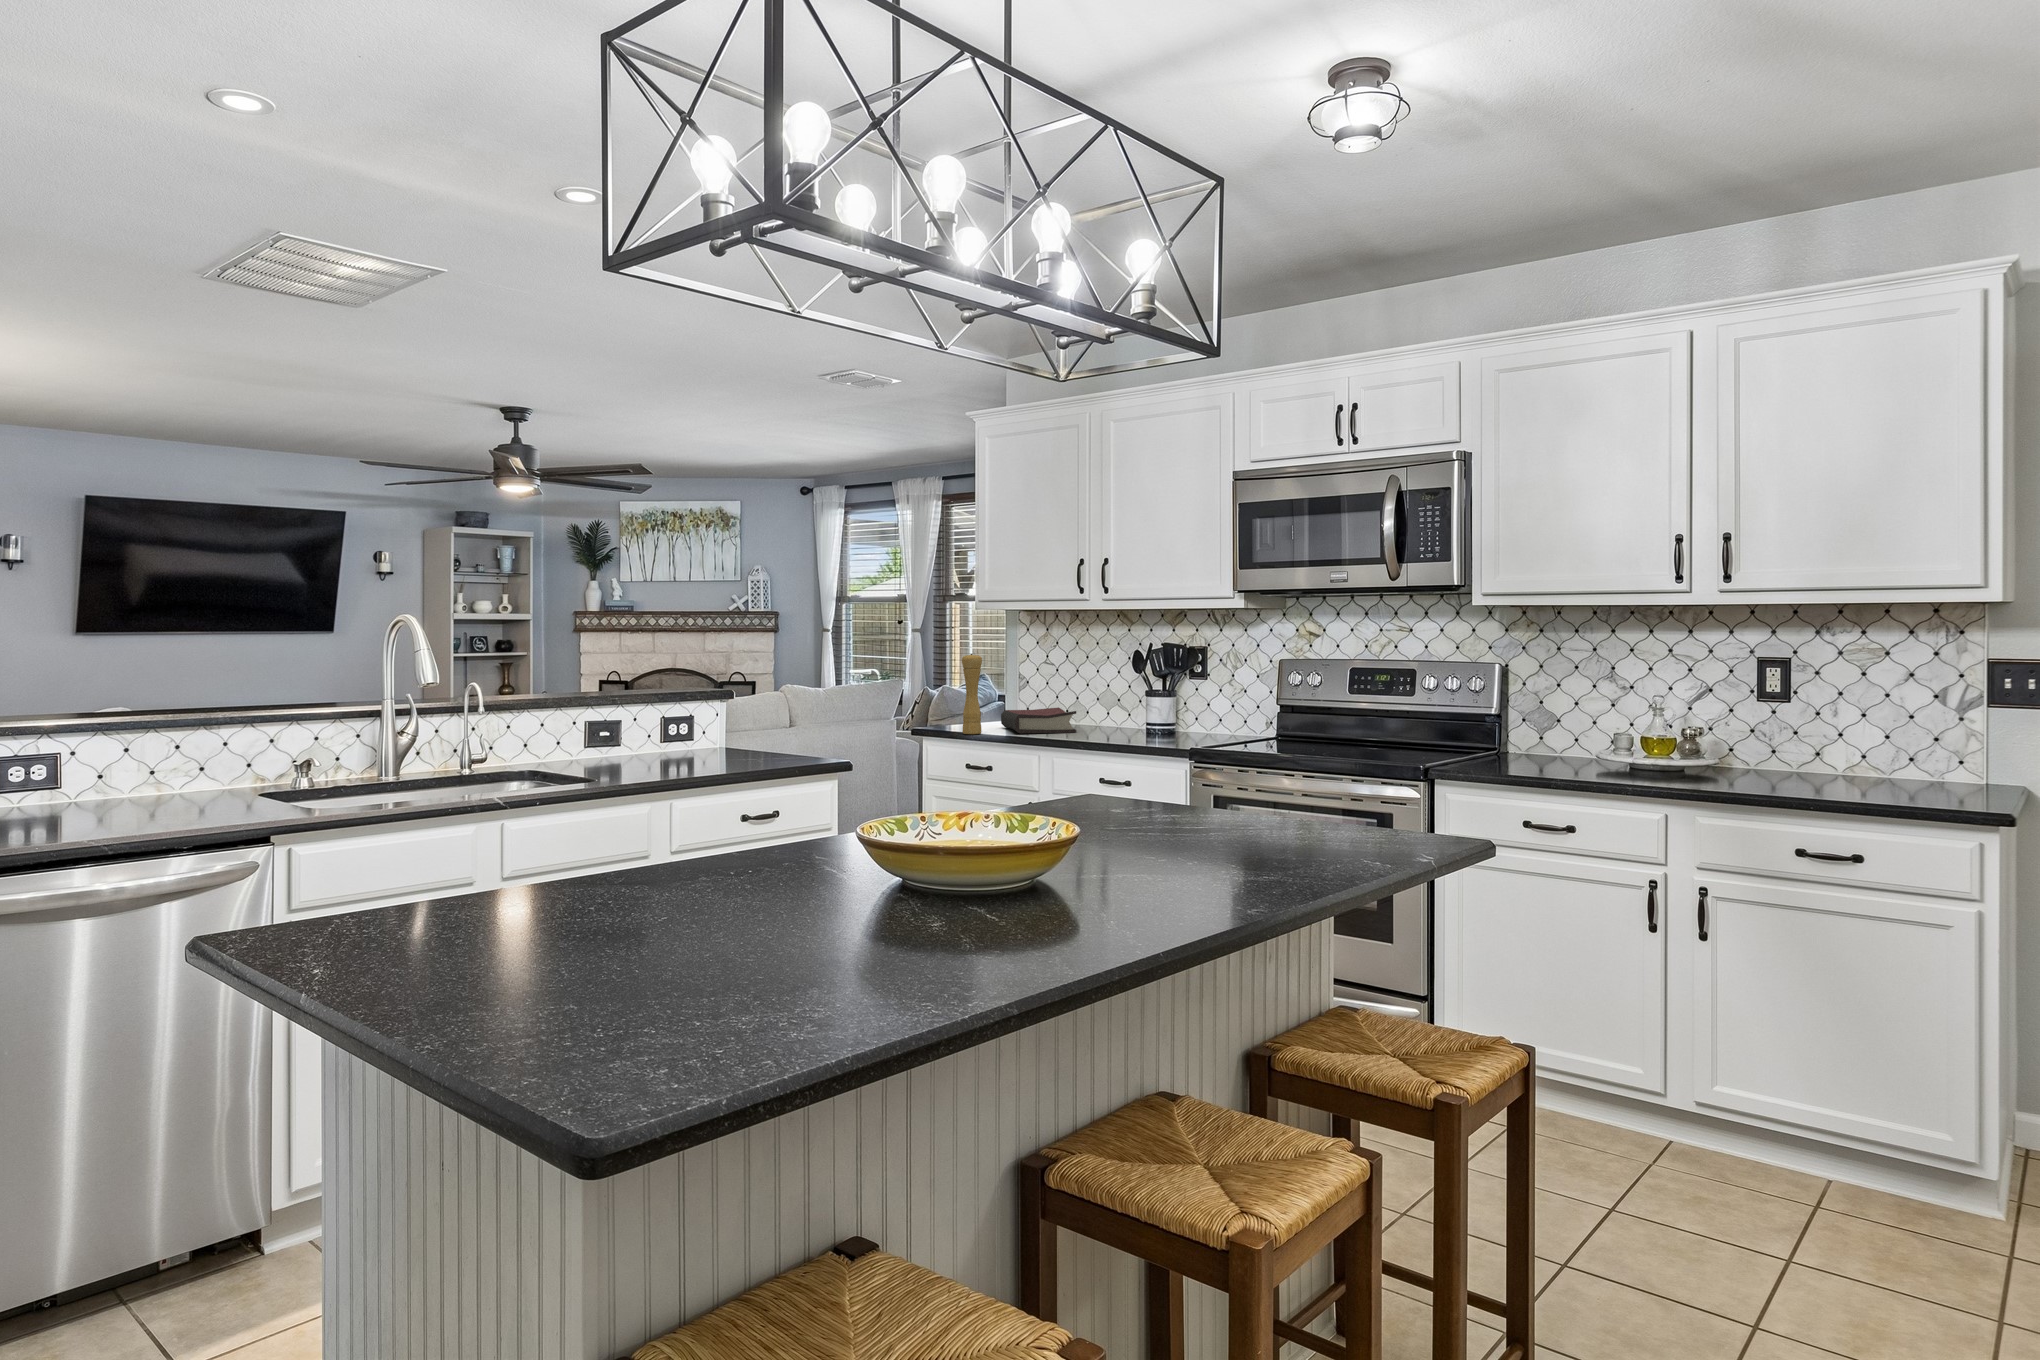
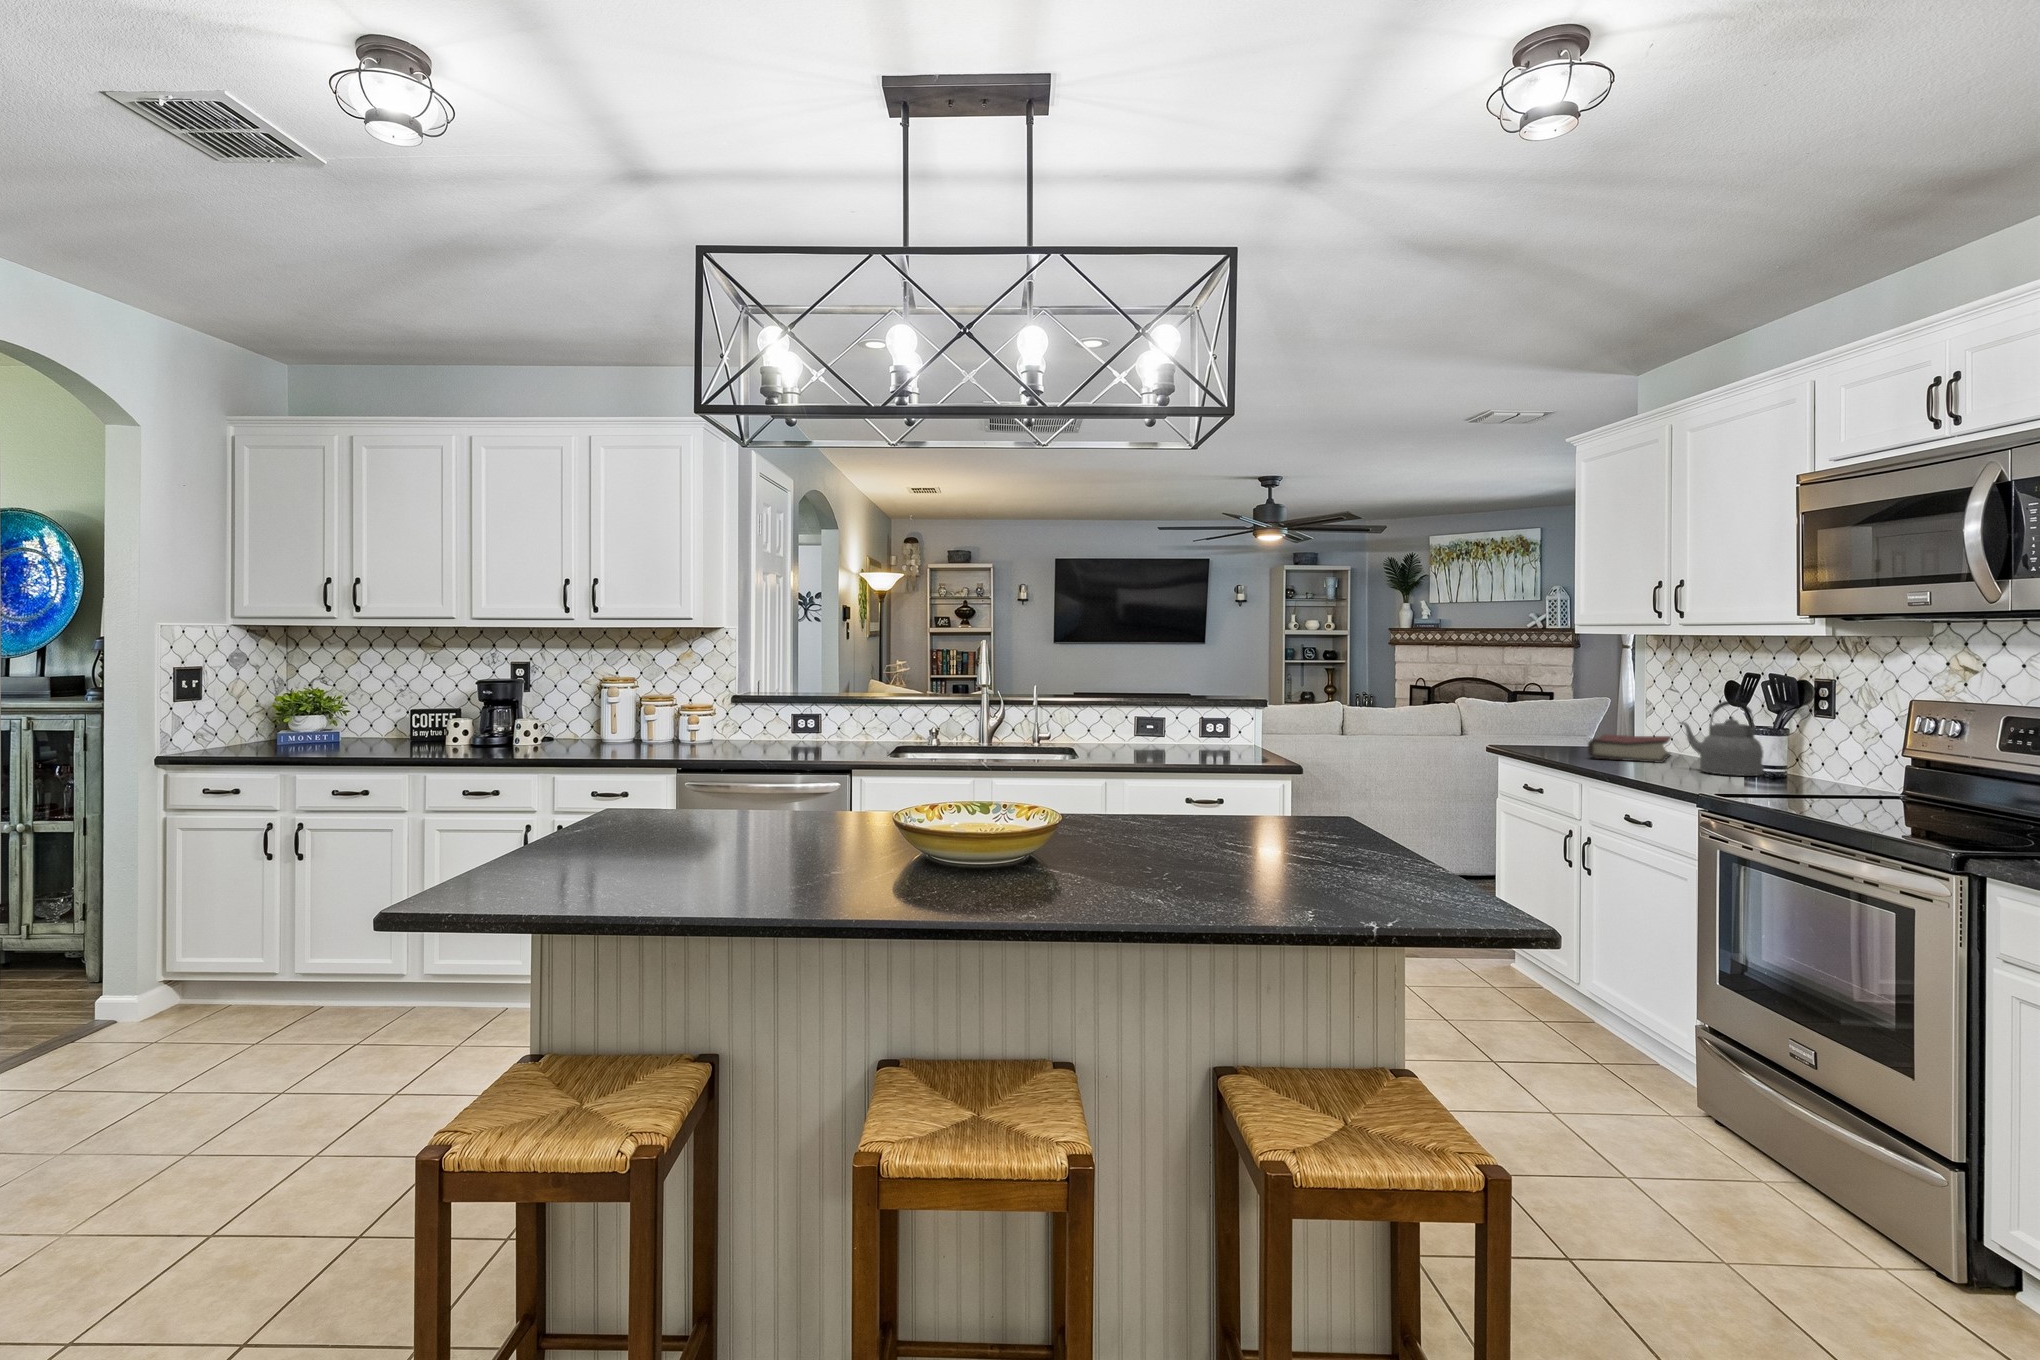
pepper mill: present [962,654,982,734] -> none [1534,677,1557,755]
kettle: none [1099,669,1168,737] -> present [1680,701,1764,776]

